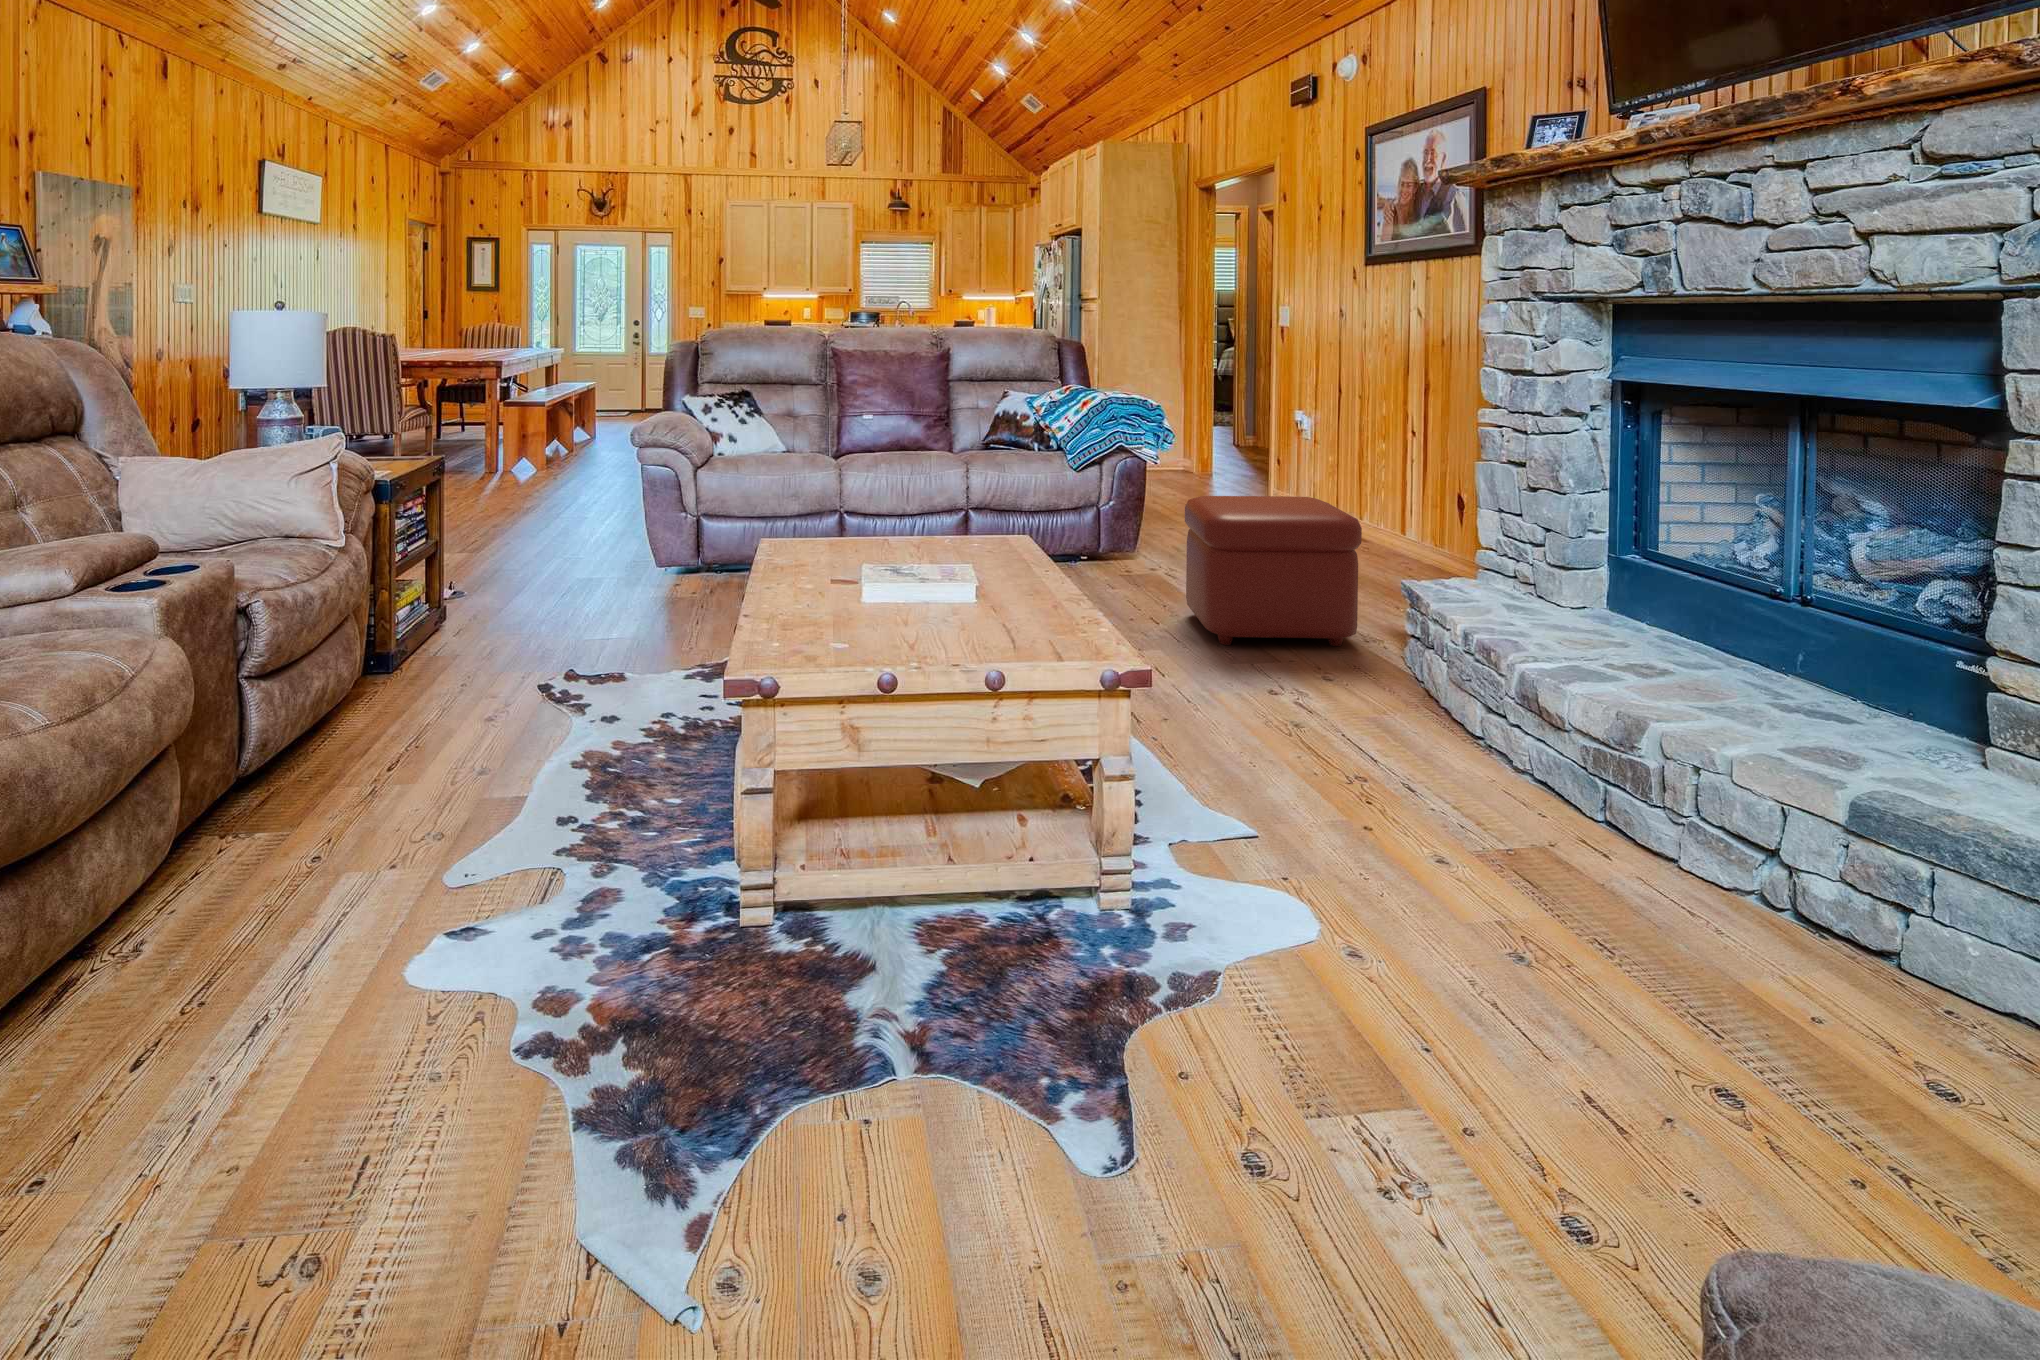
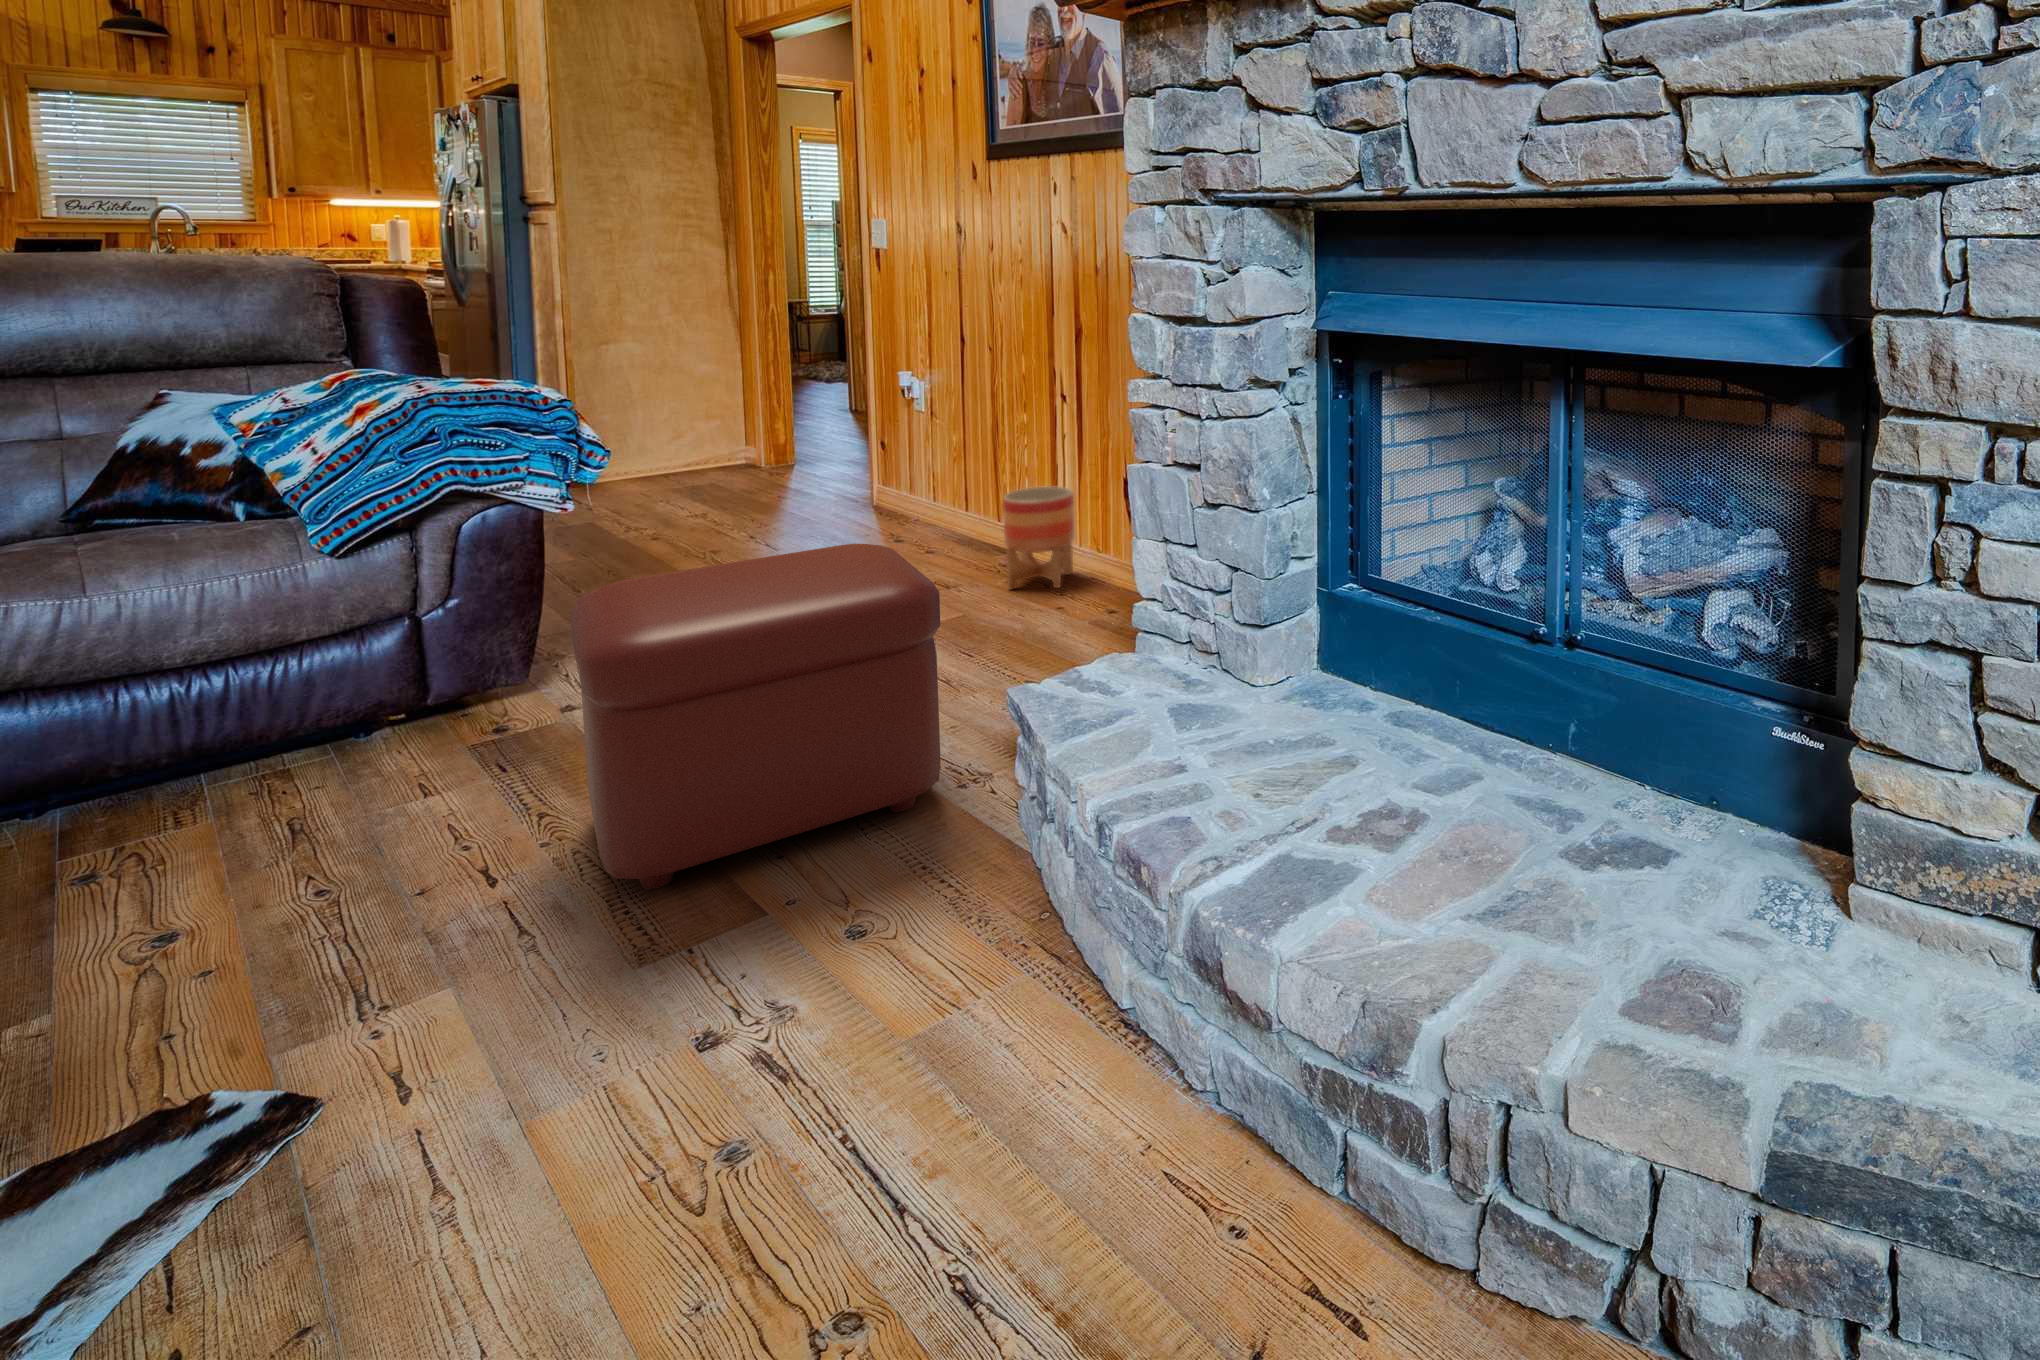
planter: none [1372,496,1422,568] -> present [1003,486,1074,589]

